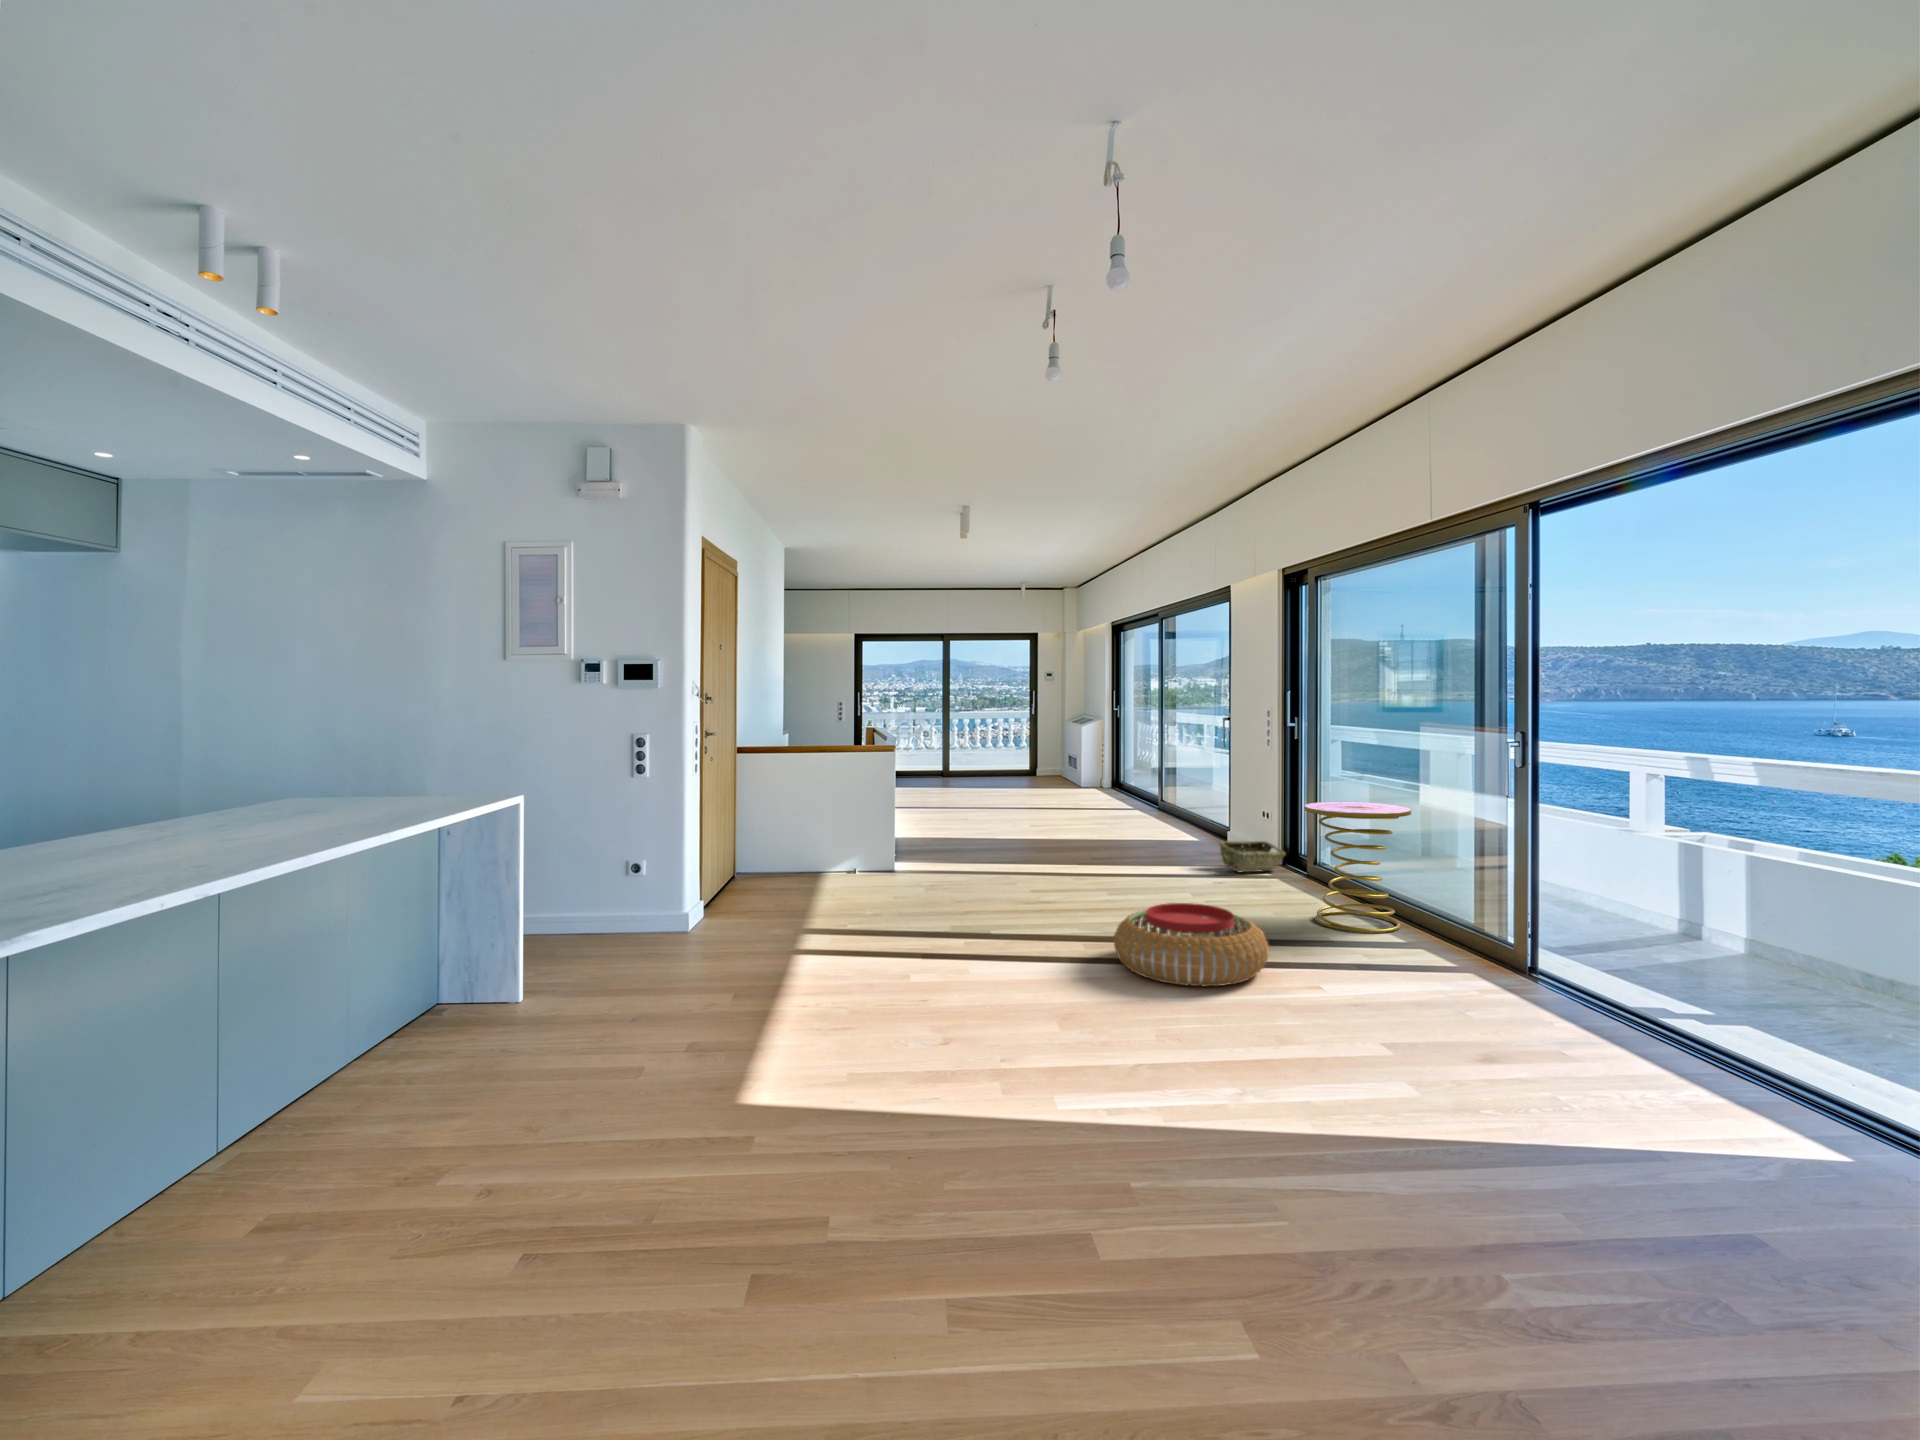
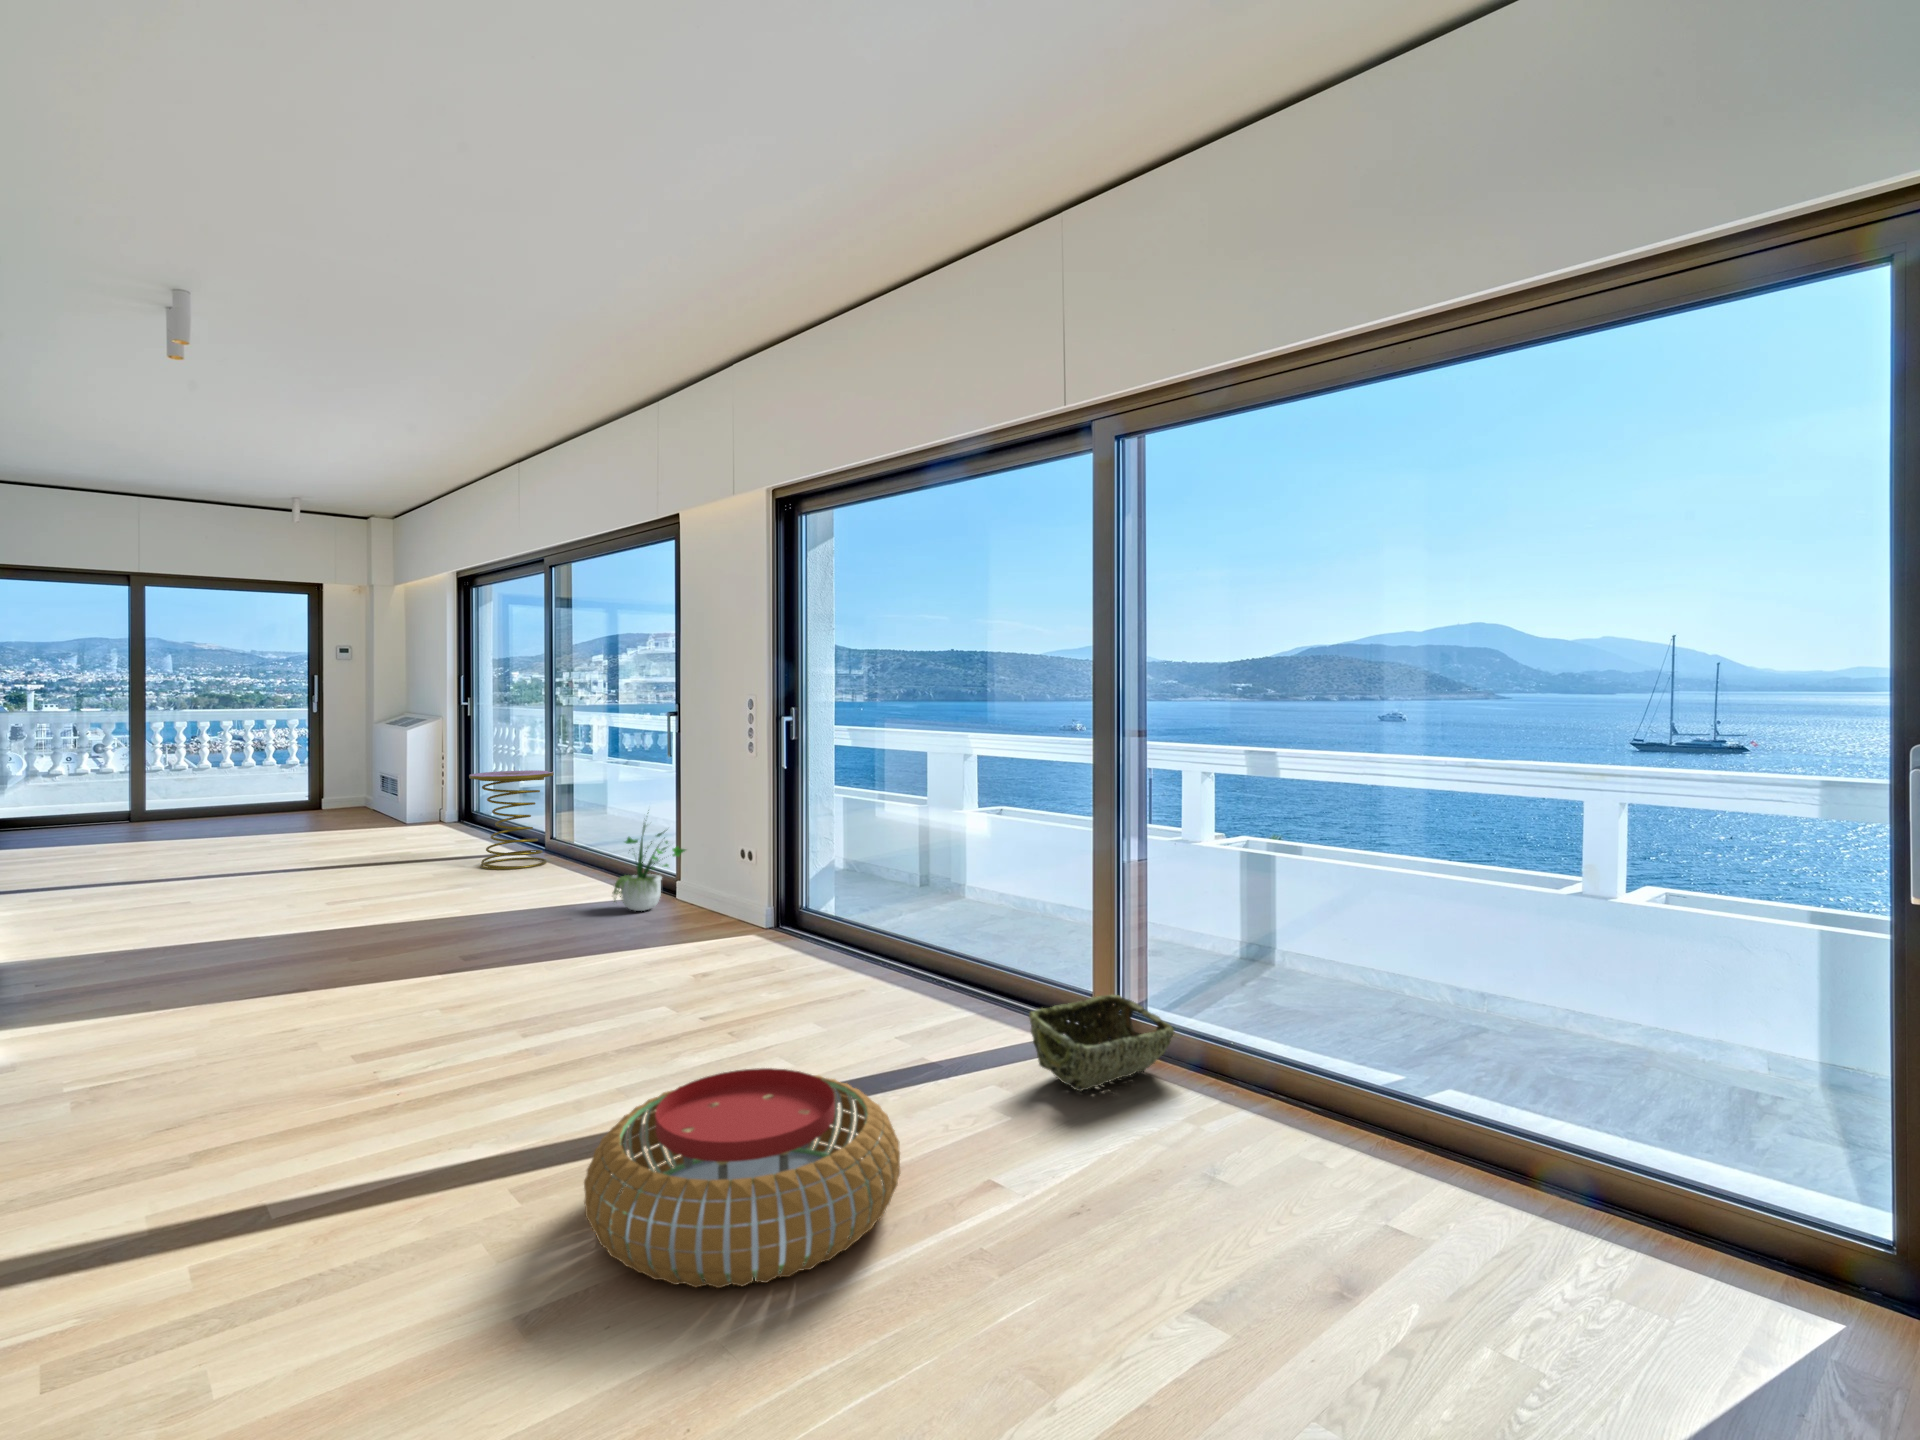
potted plant: none [1185,777,1233,848] -> present [613,825,685,911]
side table: present [1304,802,1411,933] -> present [469,770,554,870]
woven basket: present [1220,841,1285,873] -> present [1029,995,1174,1091]

